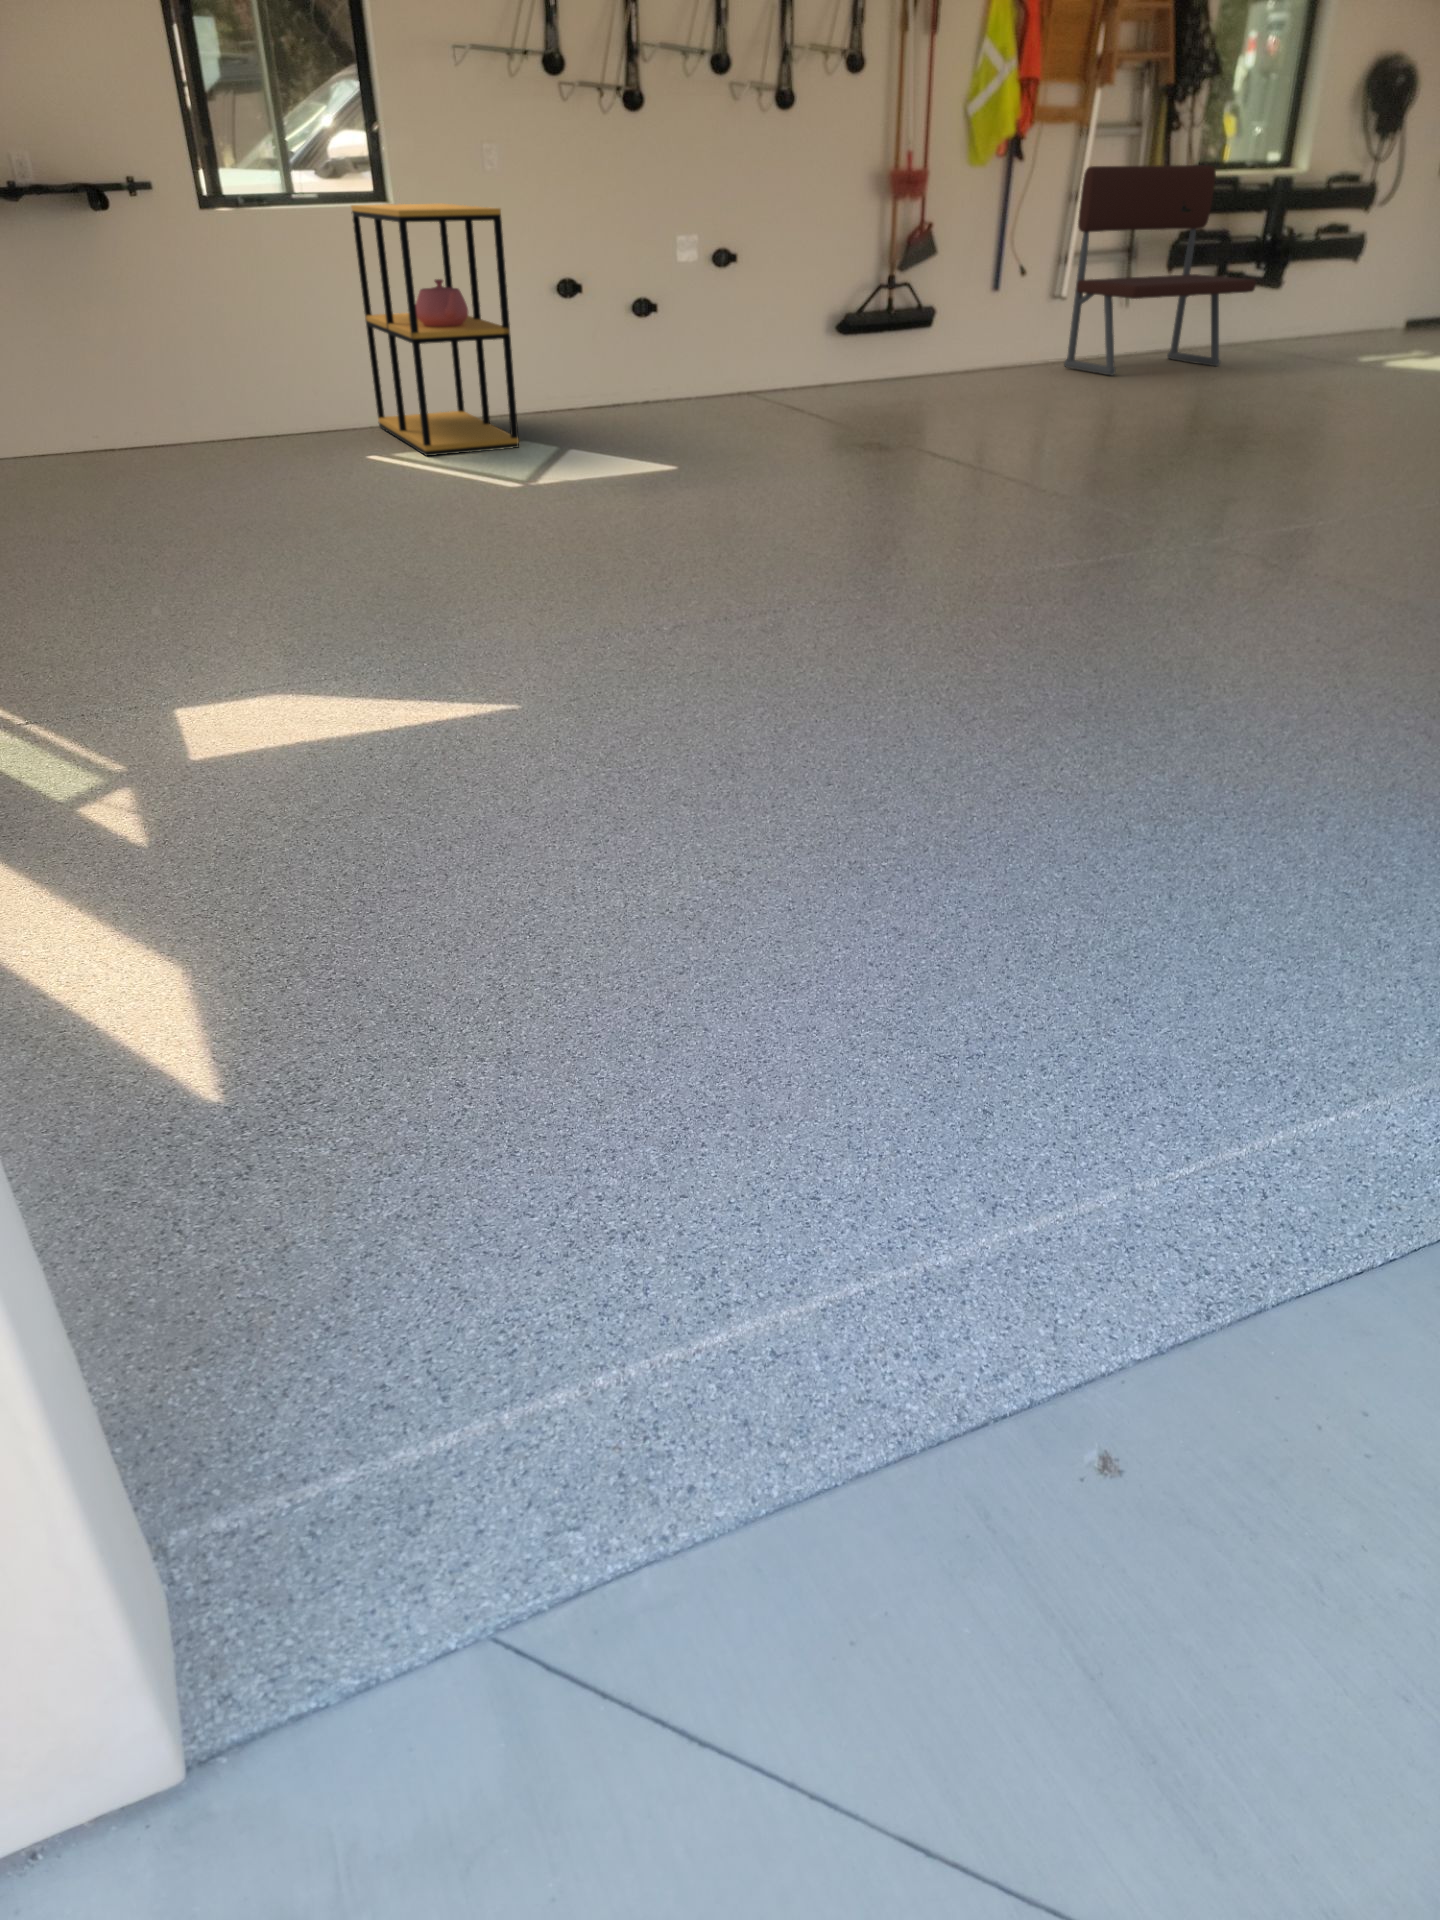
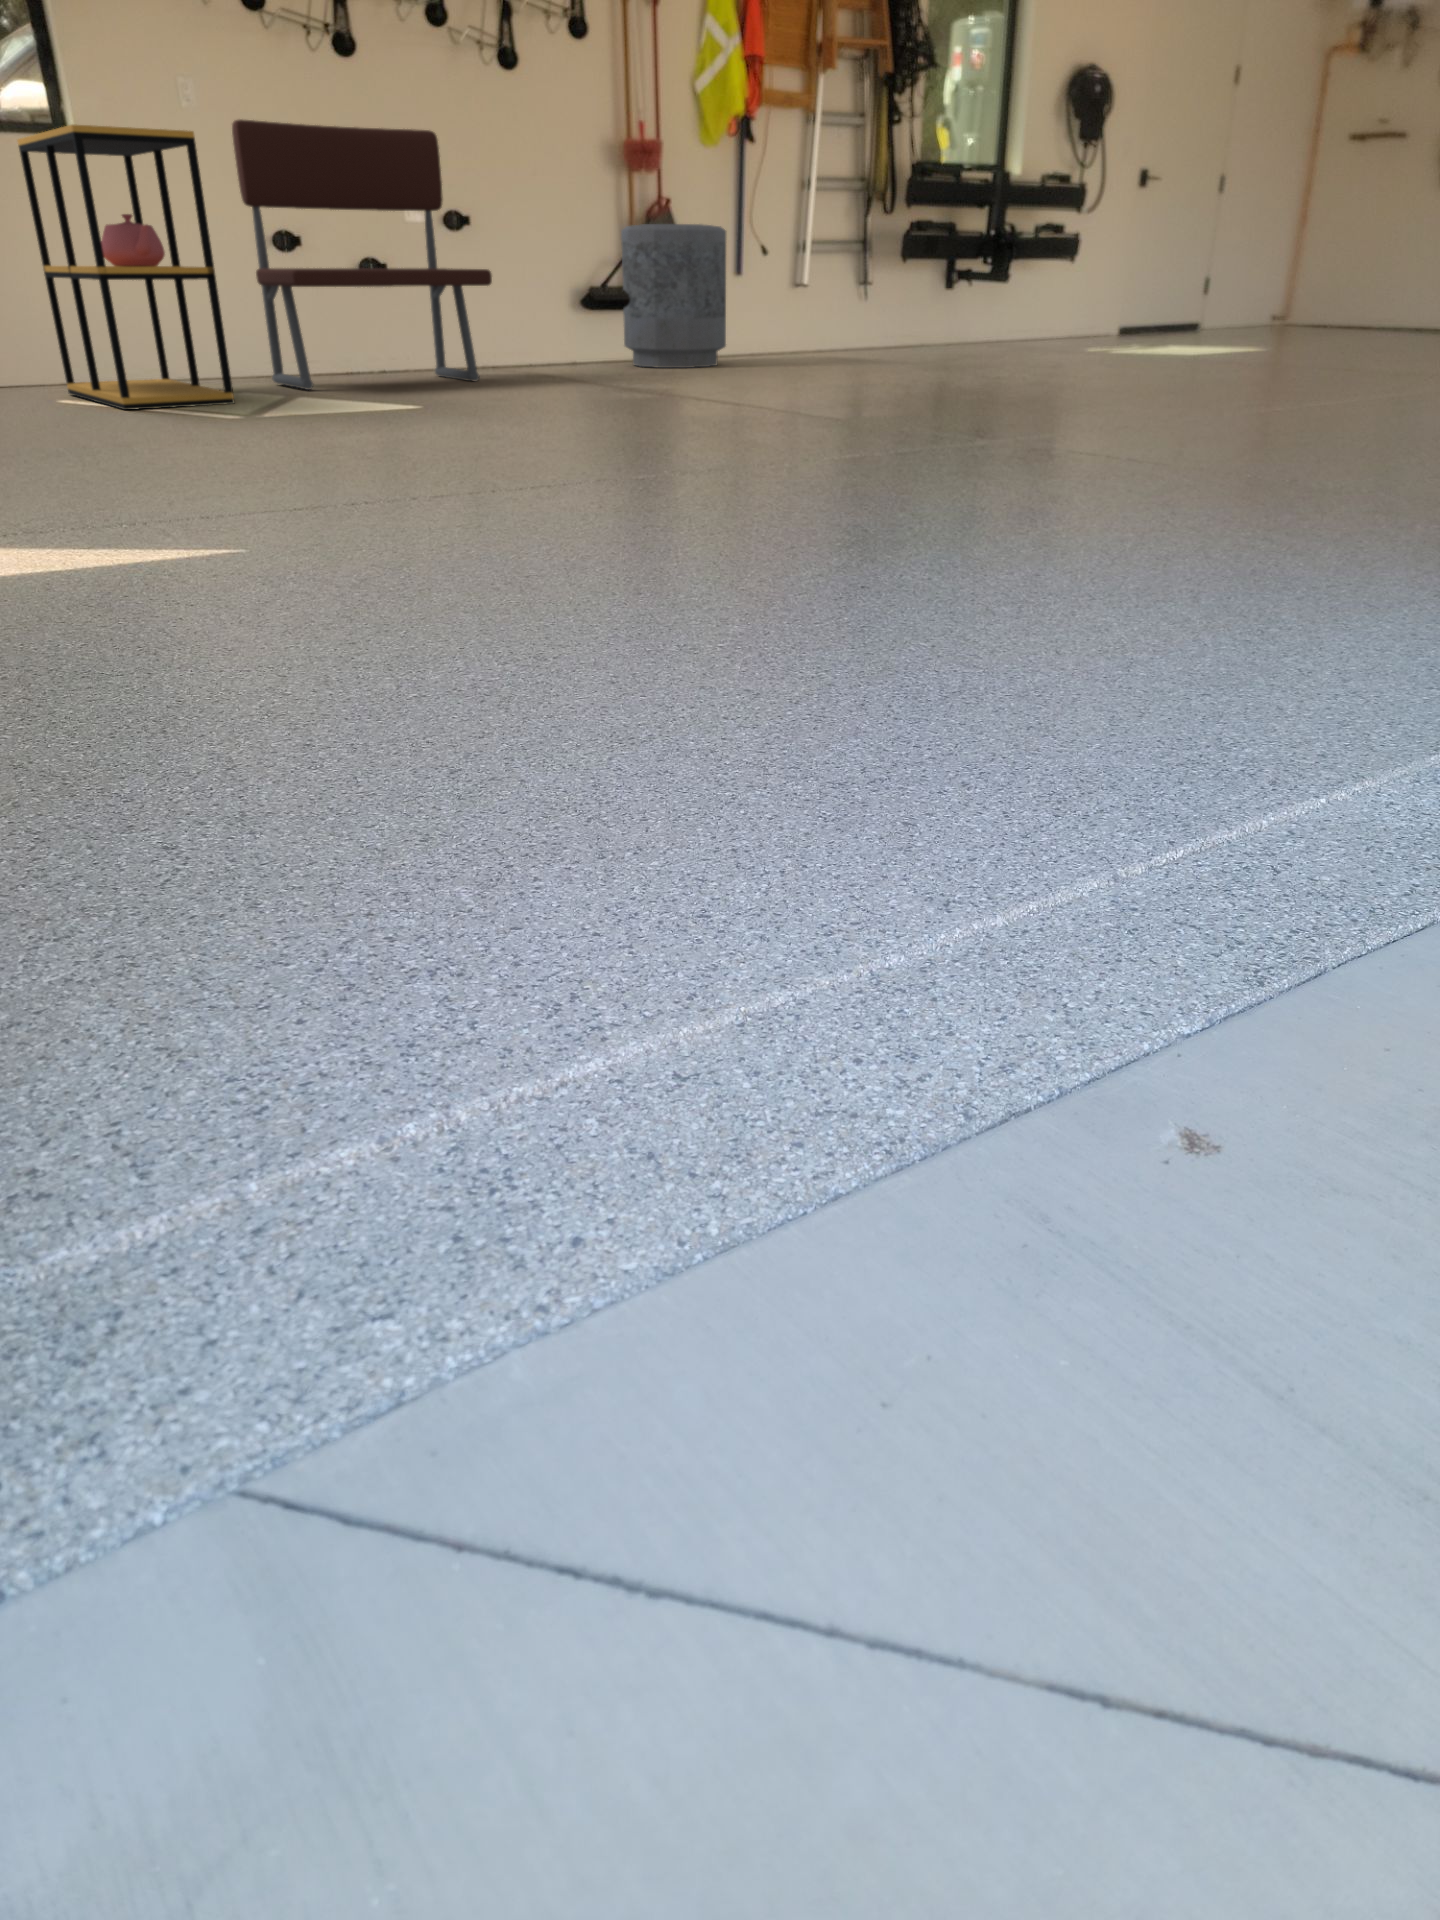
bench: present [1064,165,1256,375] -> present [232,119,492,390]
trash can: none [879,252,987,392] -> present [621,224,726,368]

